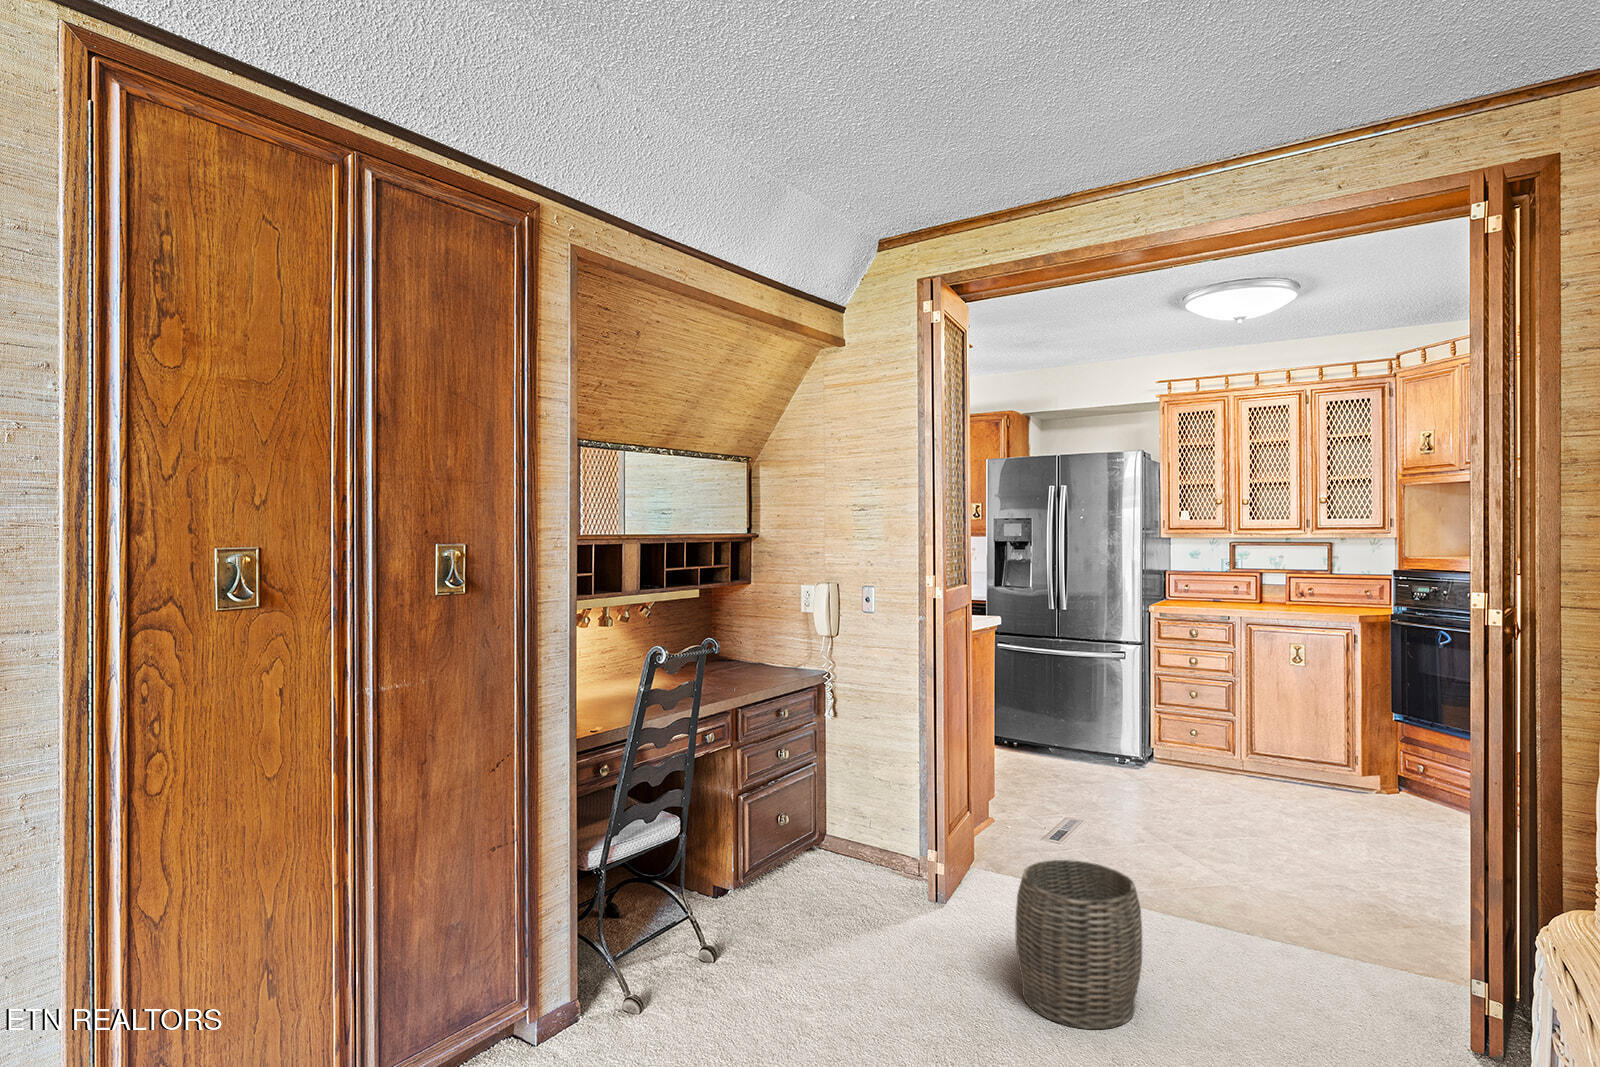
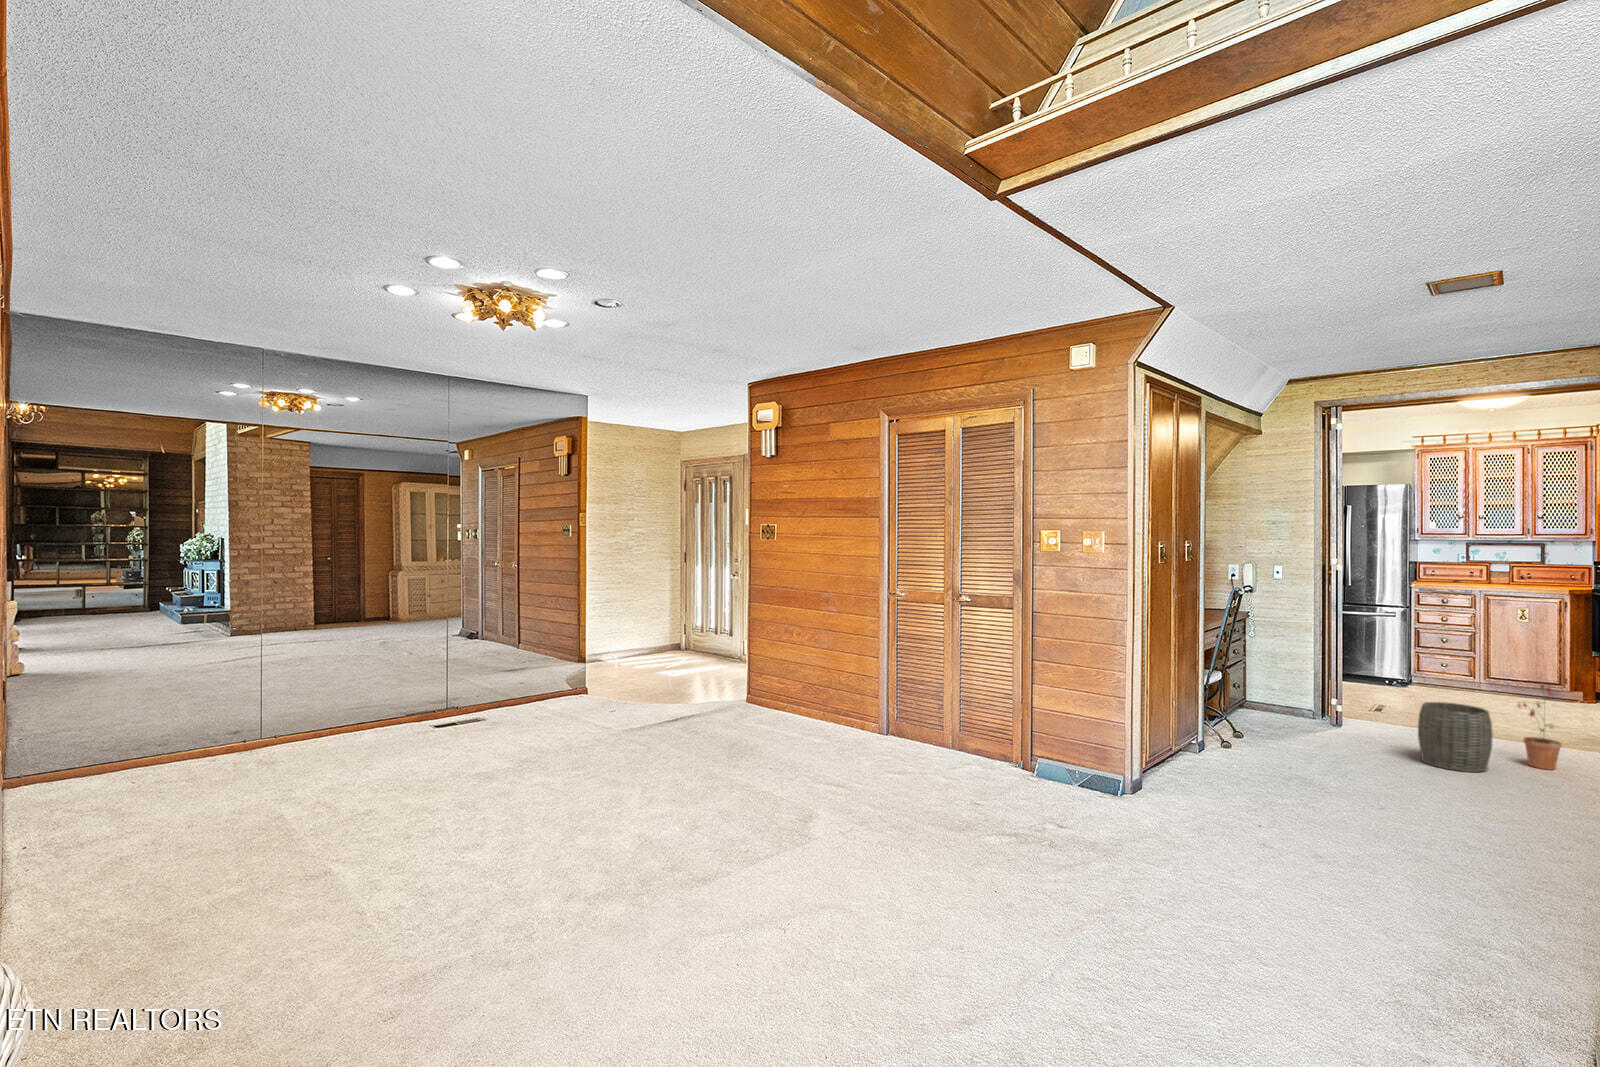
potted plant: none [1206,818,1278,1004] -> present [1517,684,1562,770]

